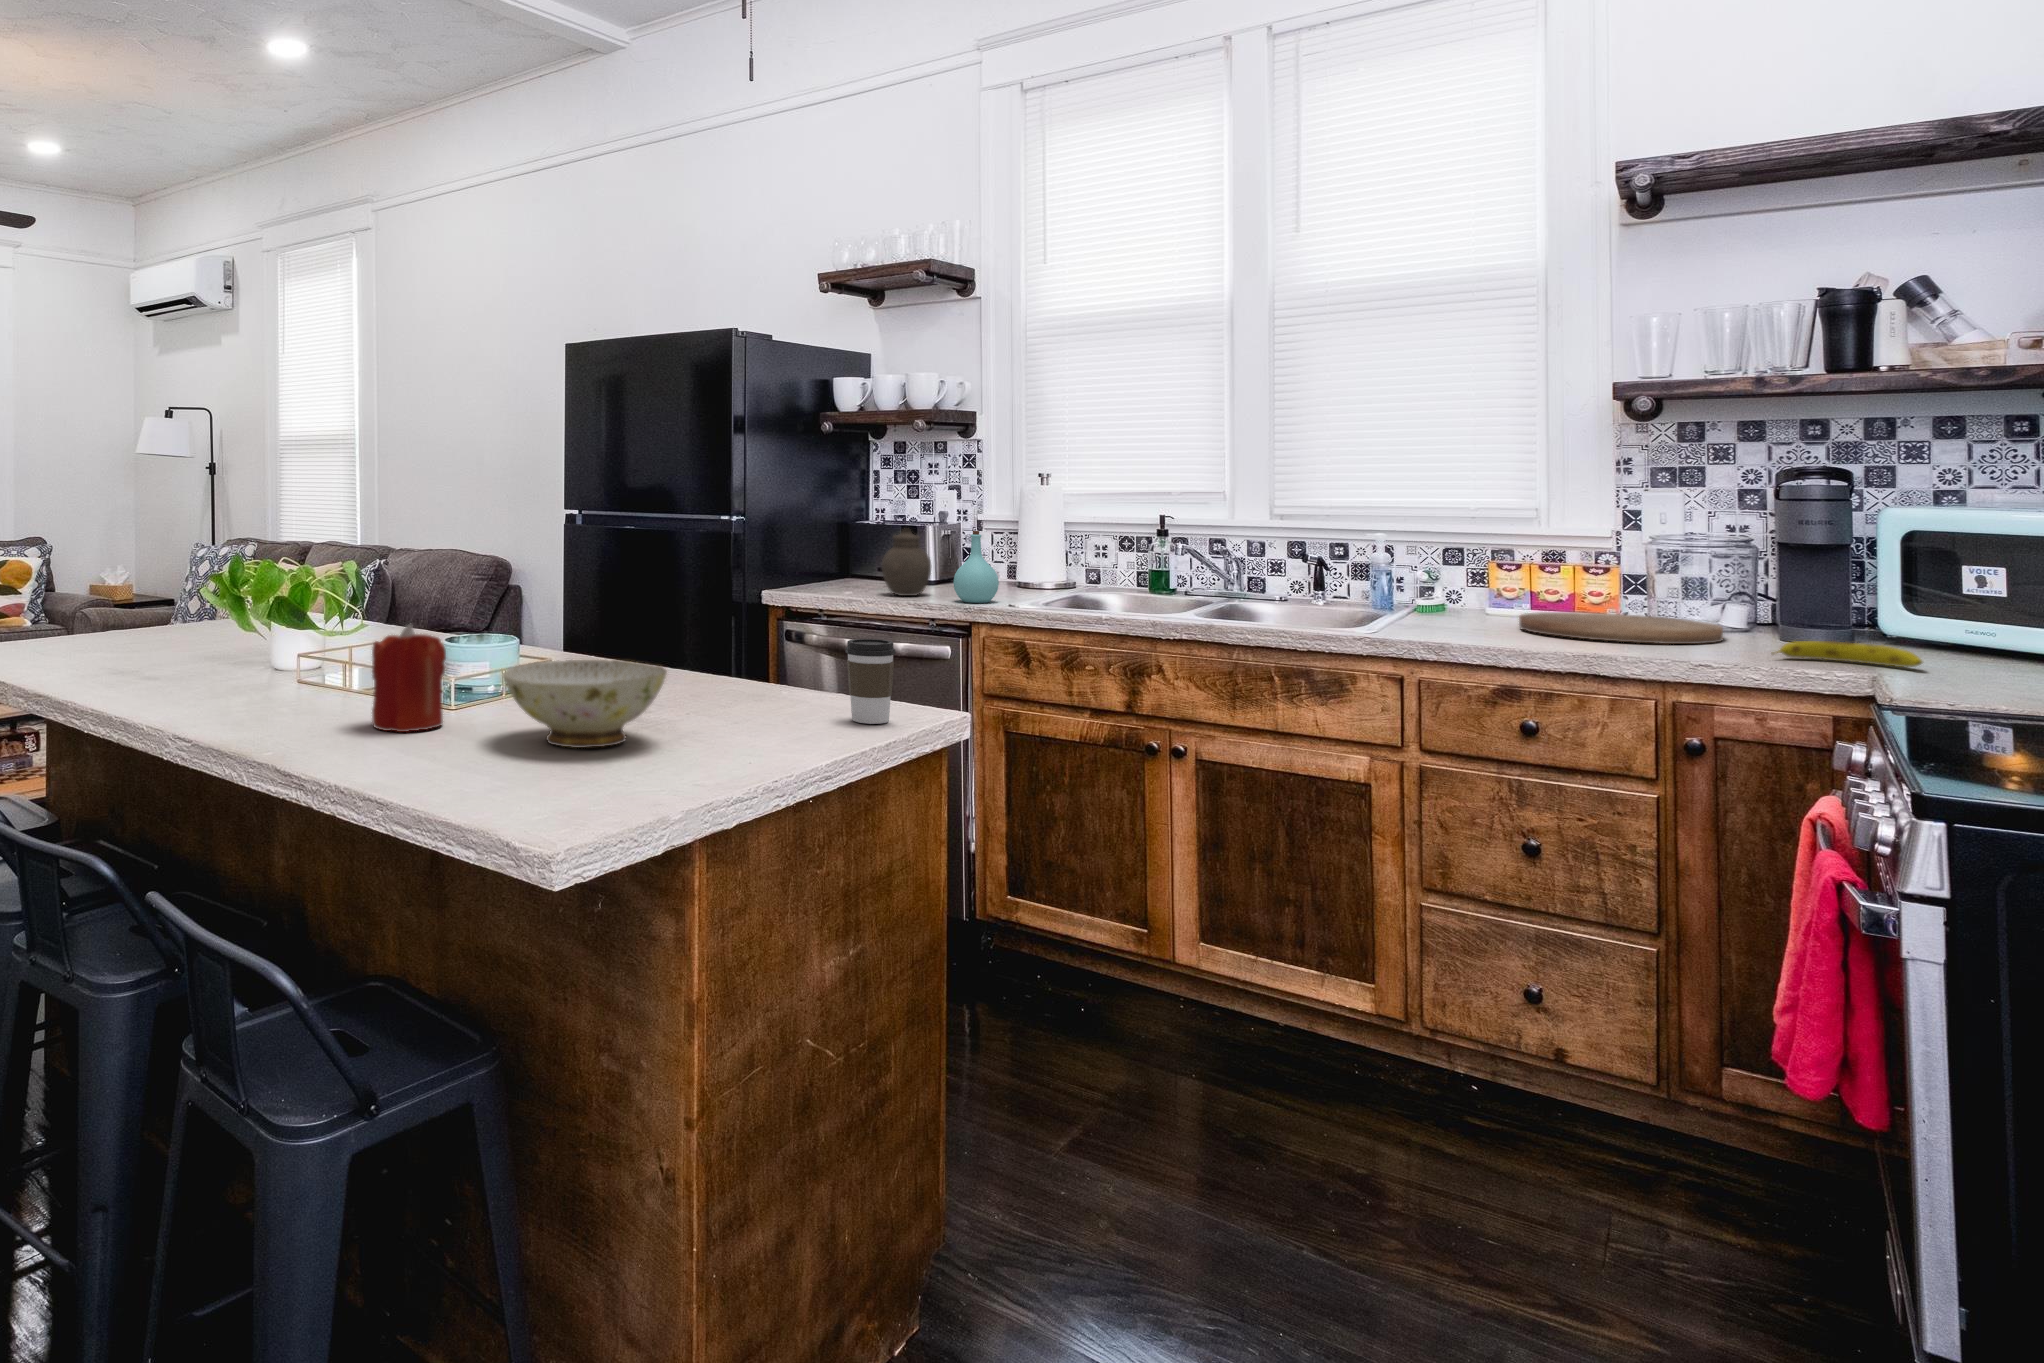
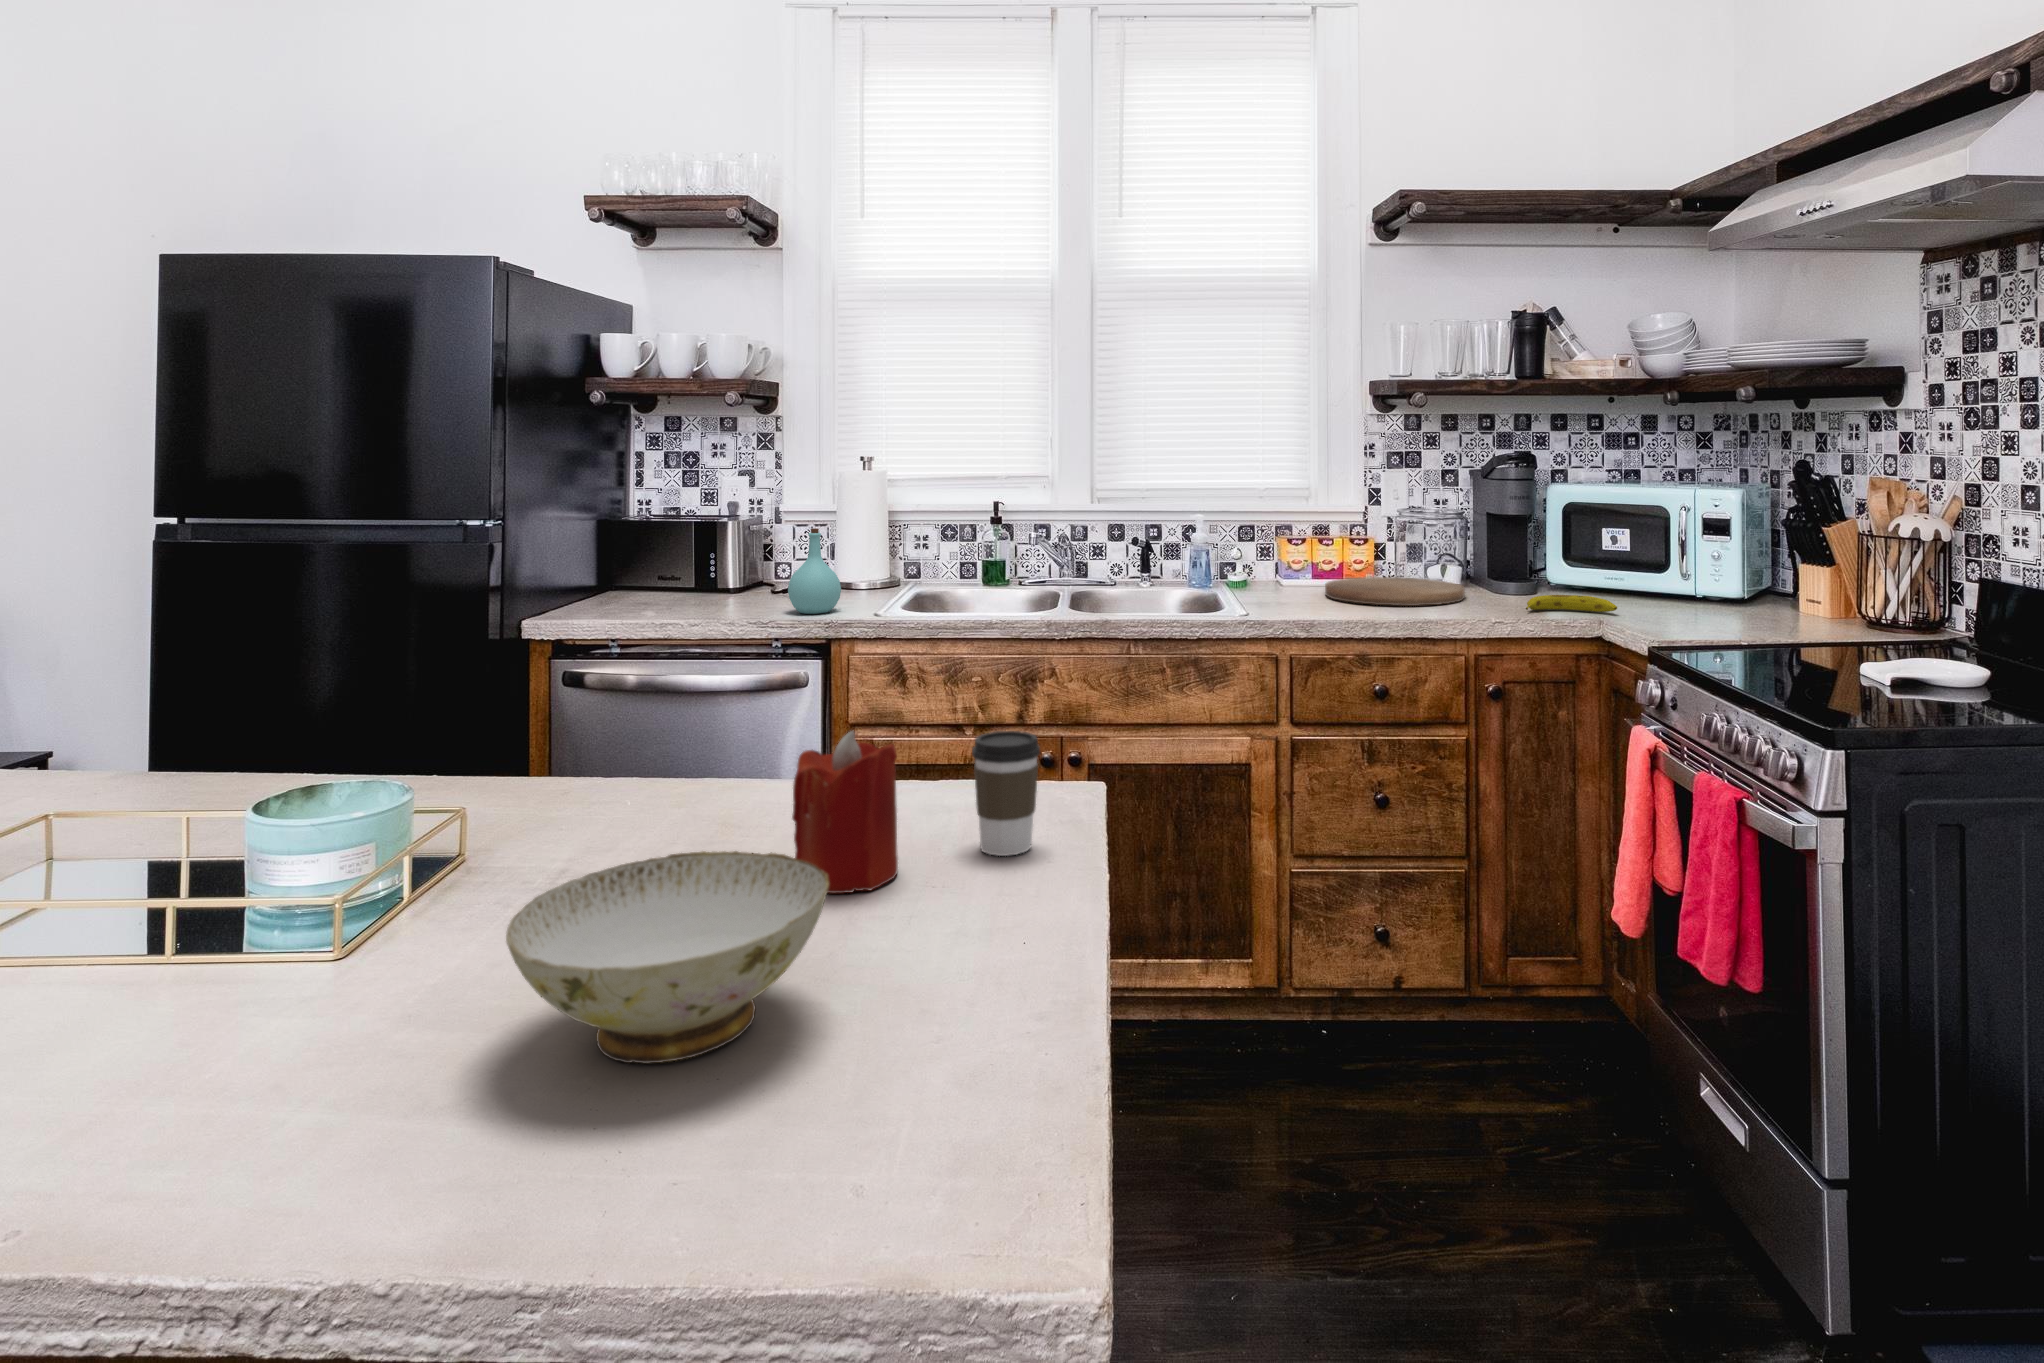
jar: present [882,528,931,596] -> none [684,528,748,610]
candle: present [372,623,446,732] -> present [792,731,898,893]

